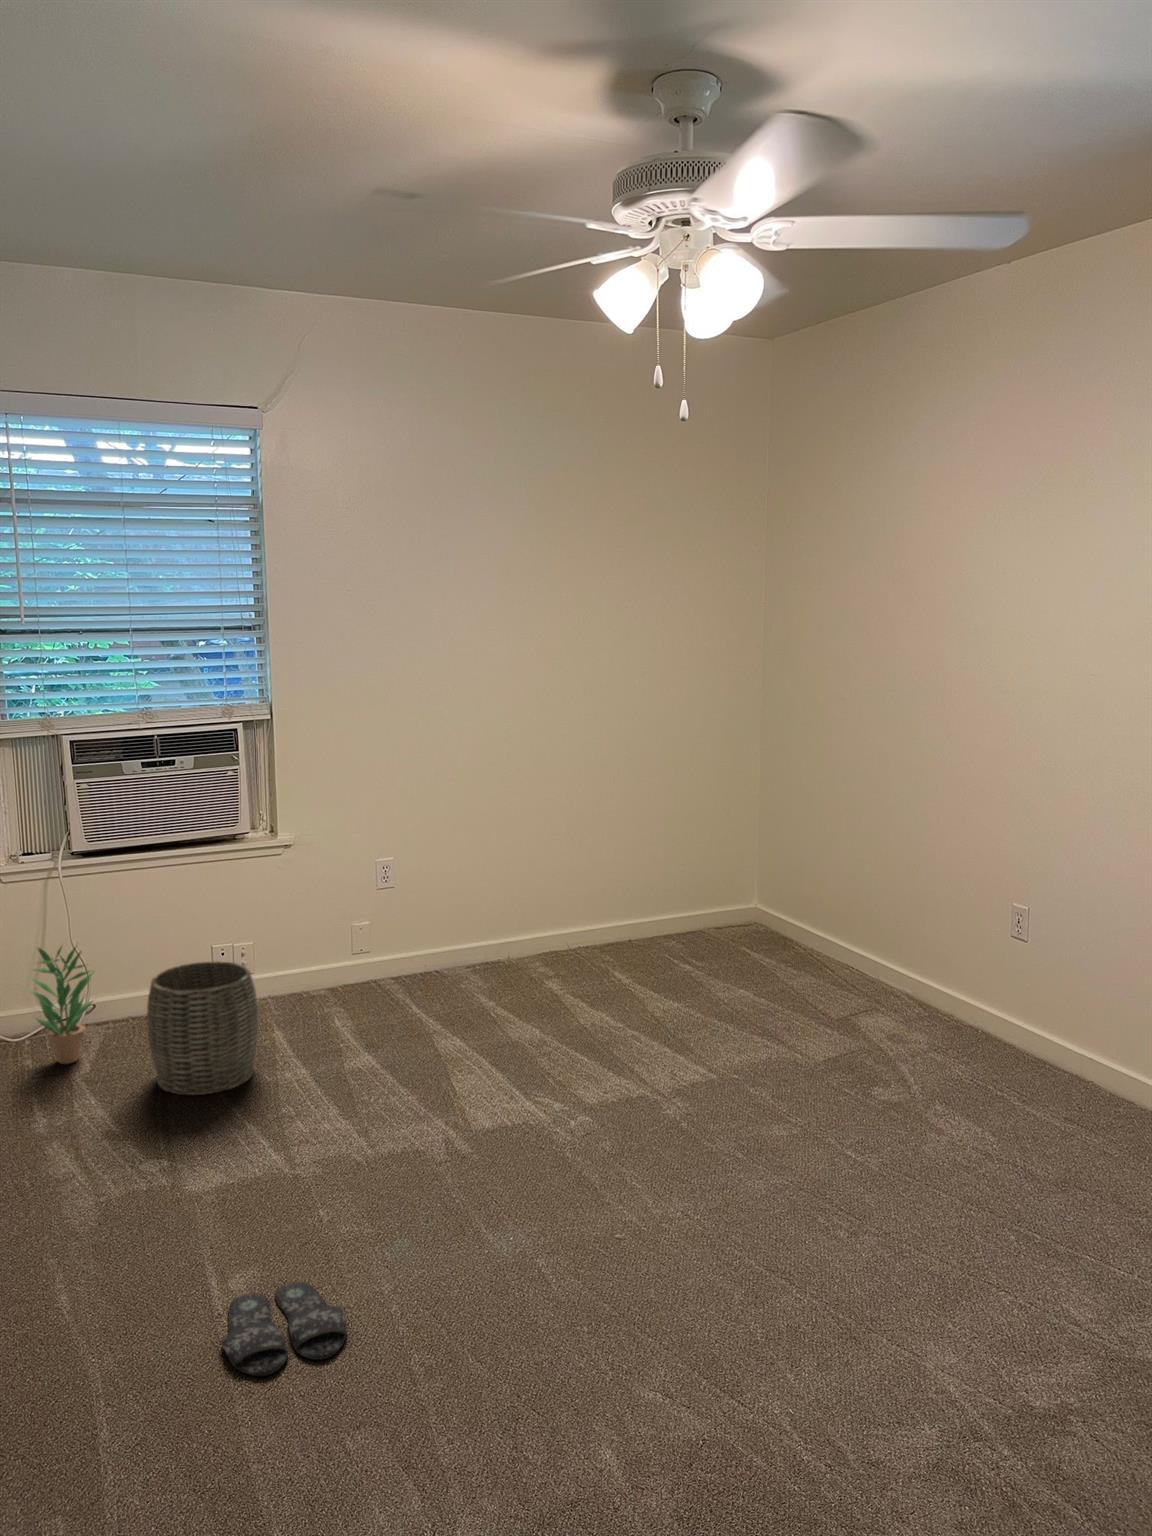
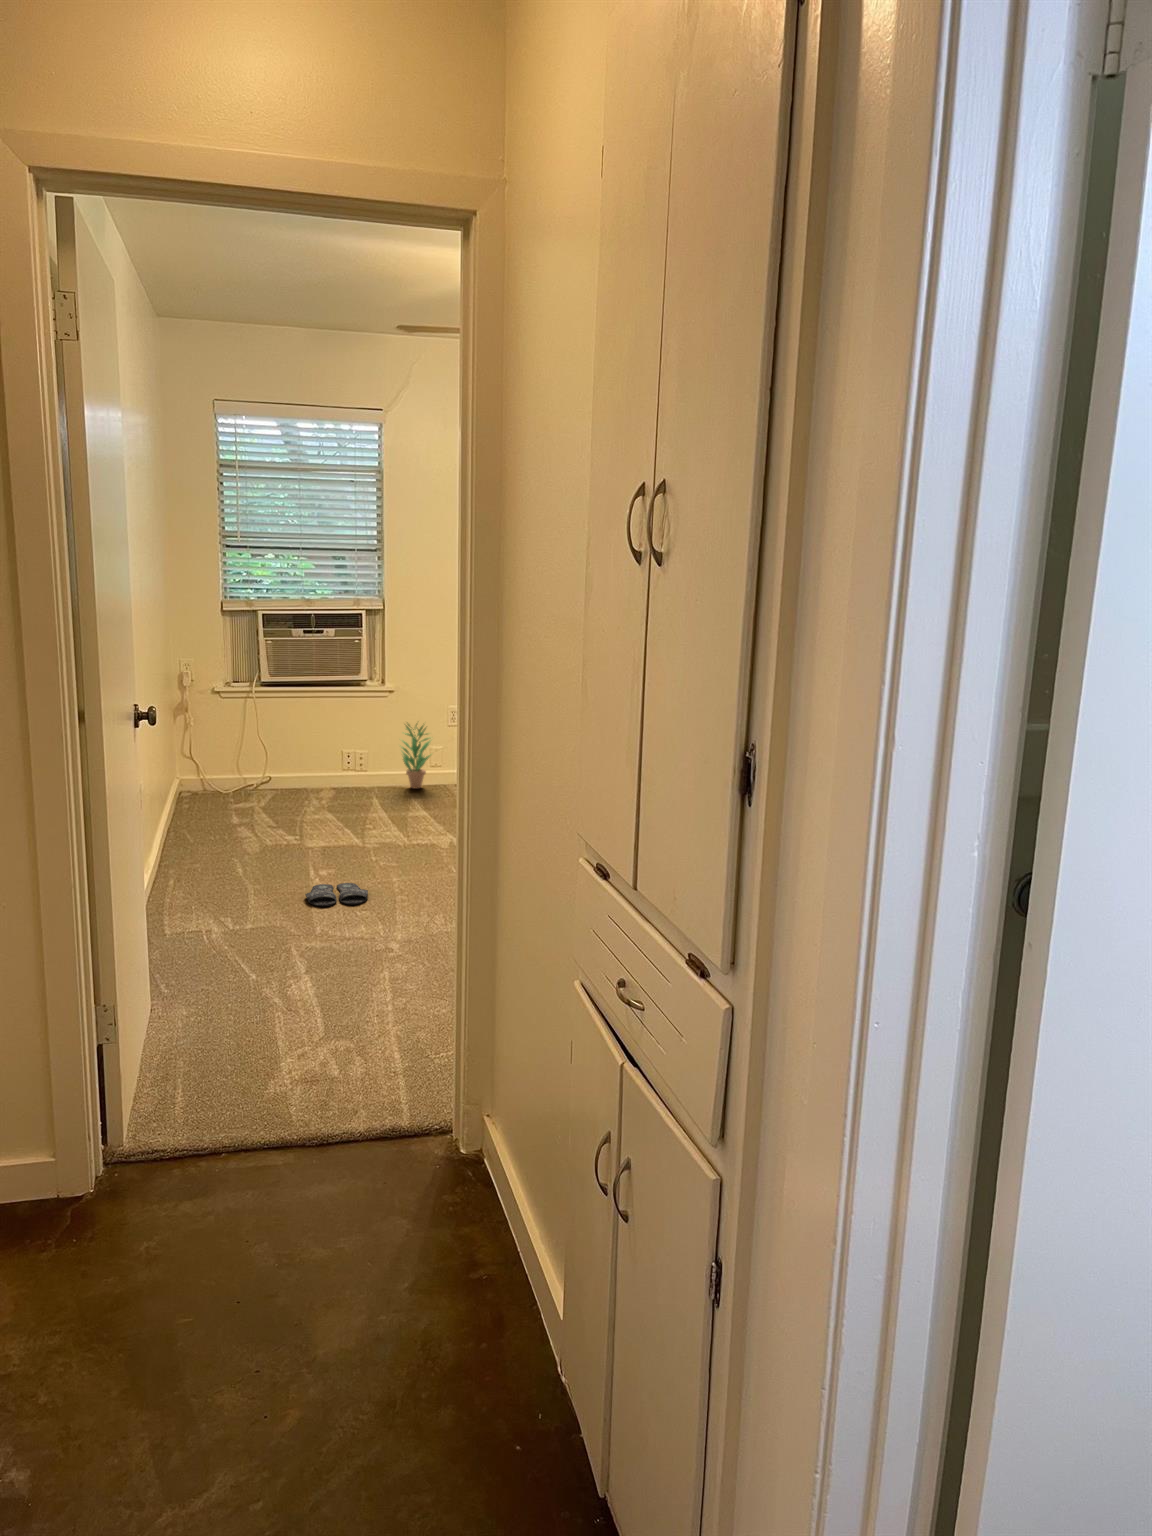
potted plant: present [30,947,93,1064] -> present [402,724,430,788]
woven basket: present [147,961,258,1095] -> none [295,748,359,819]

